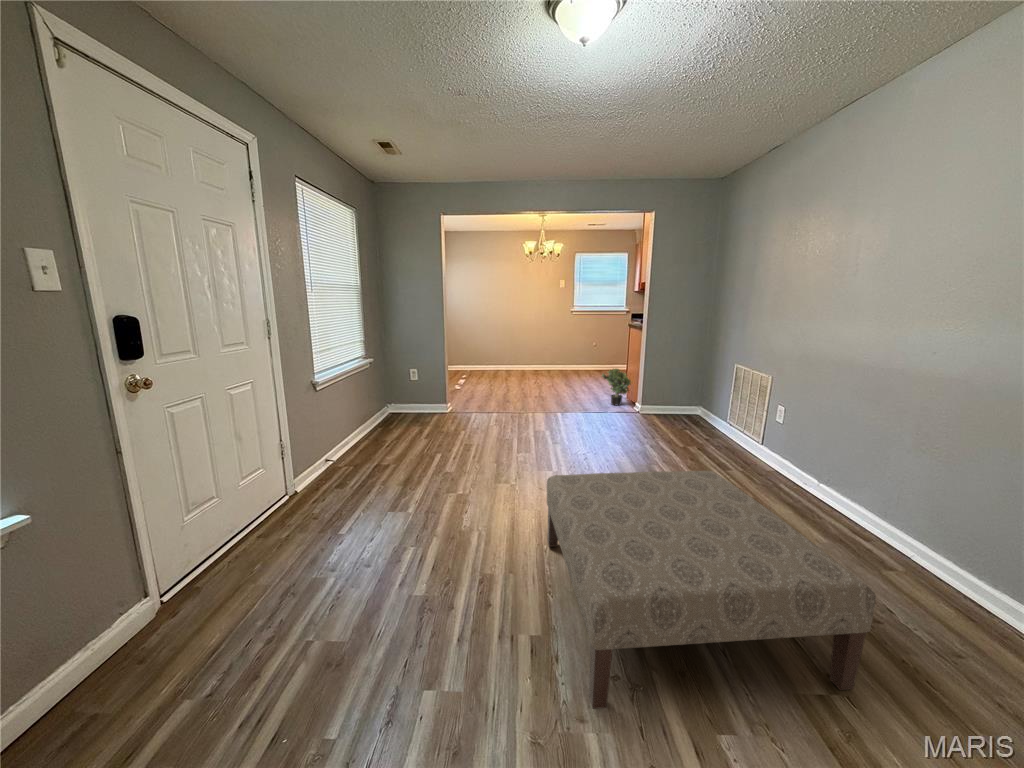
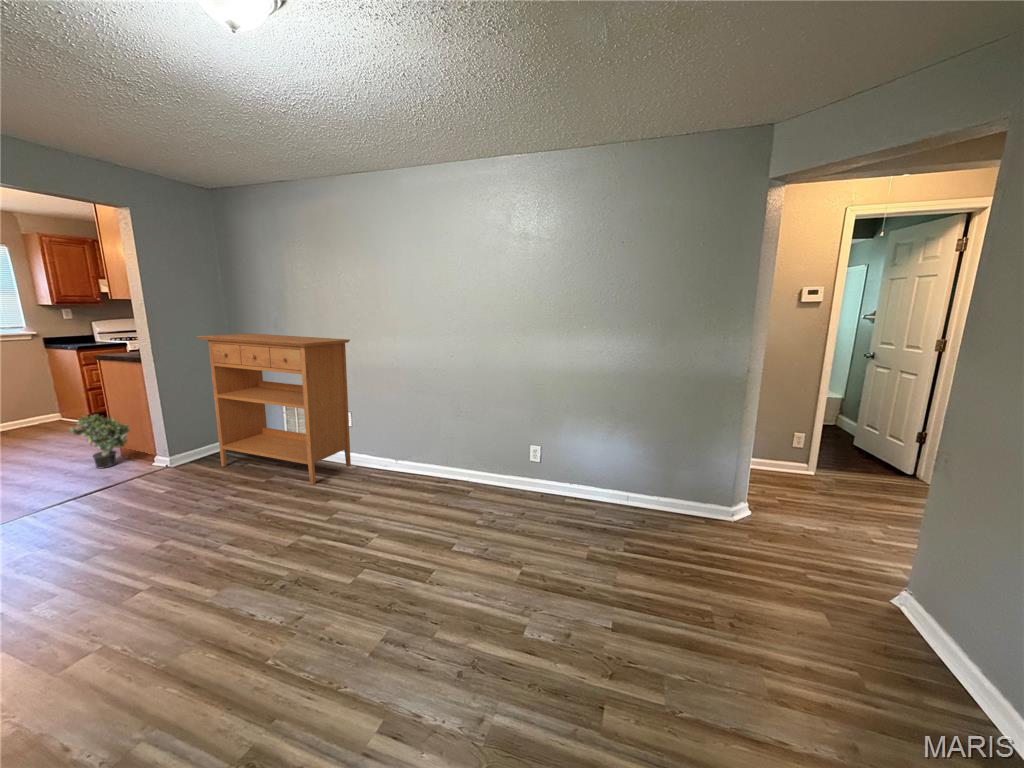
console table: none [668,316,794,467] -> present [197,333,351,485]
ottoman: present [547,471,876,709] -> none [255,480,525,705]

